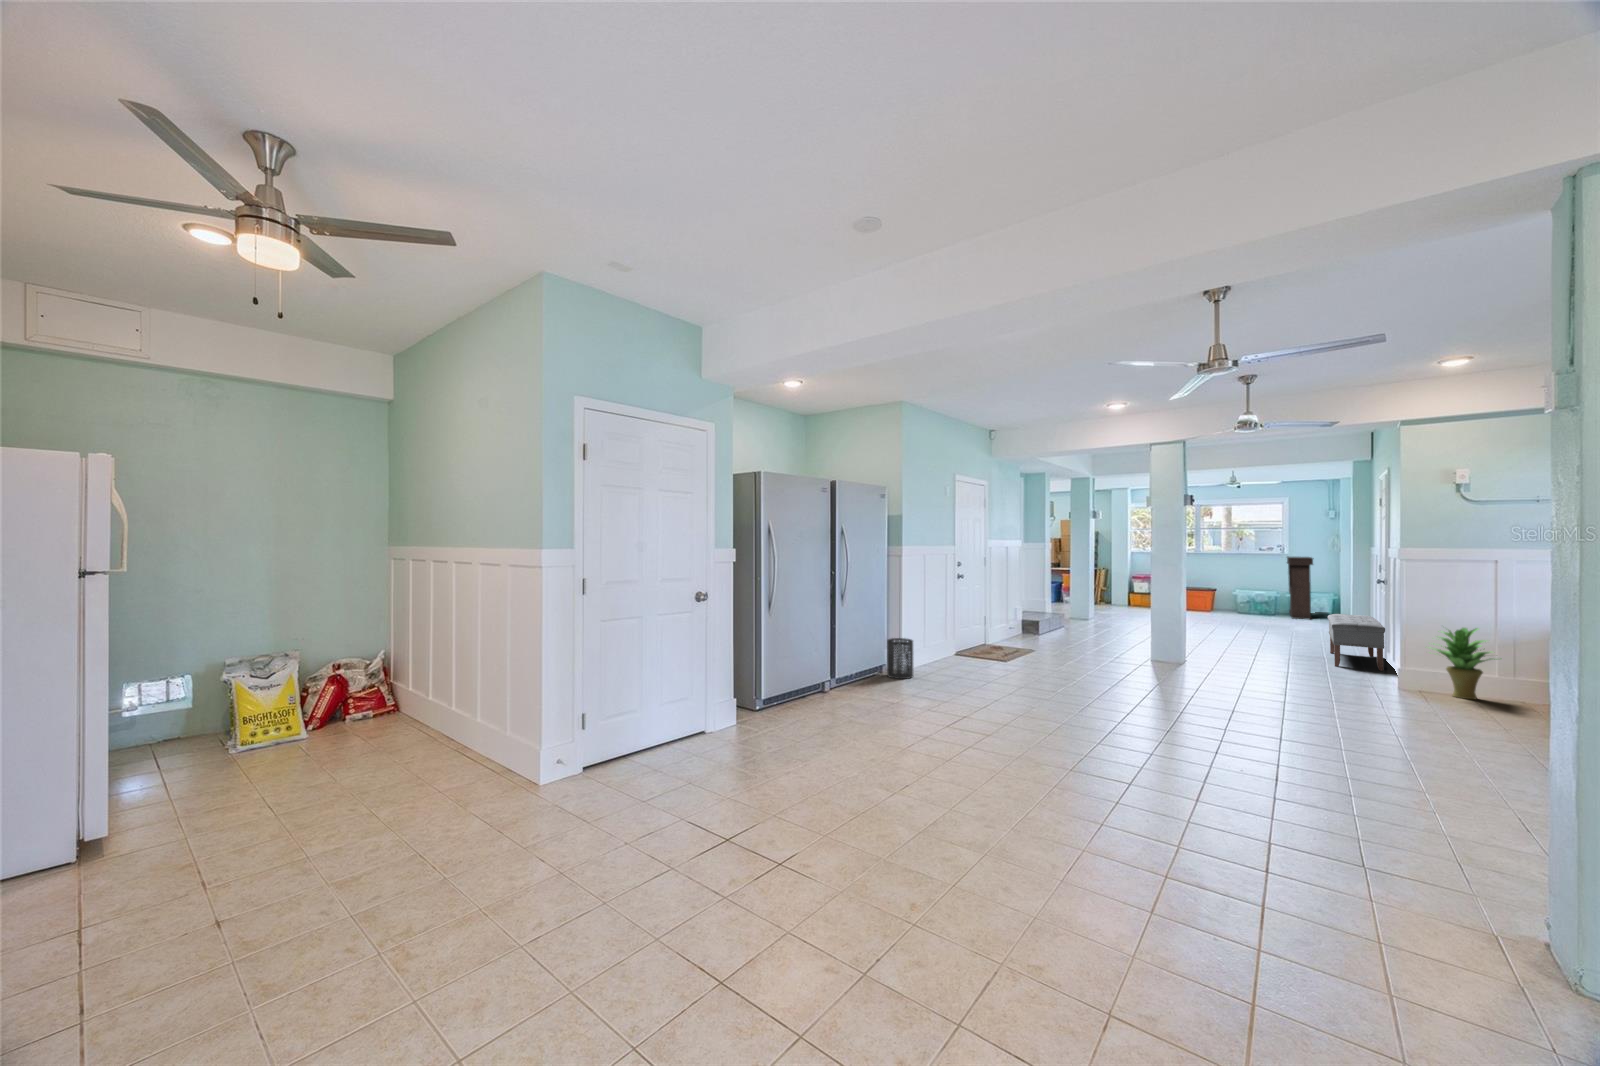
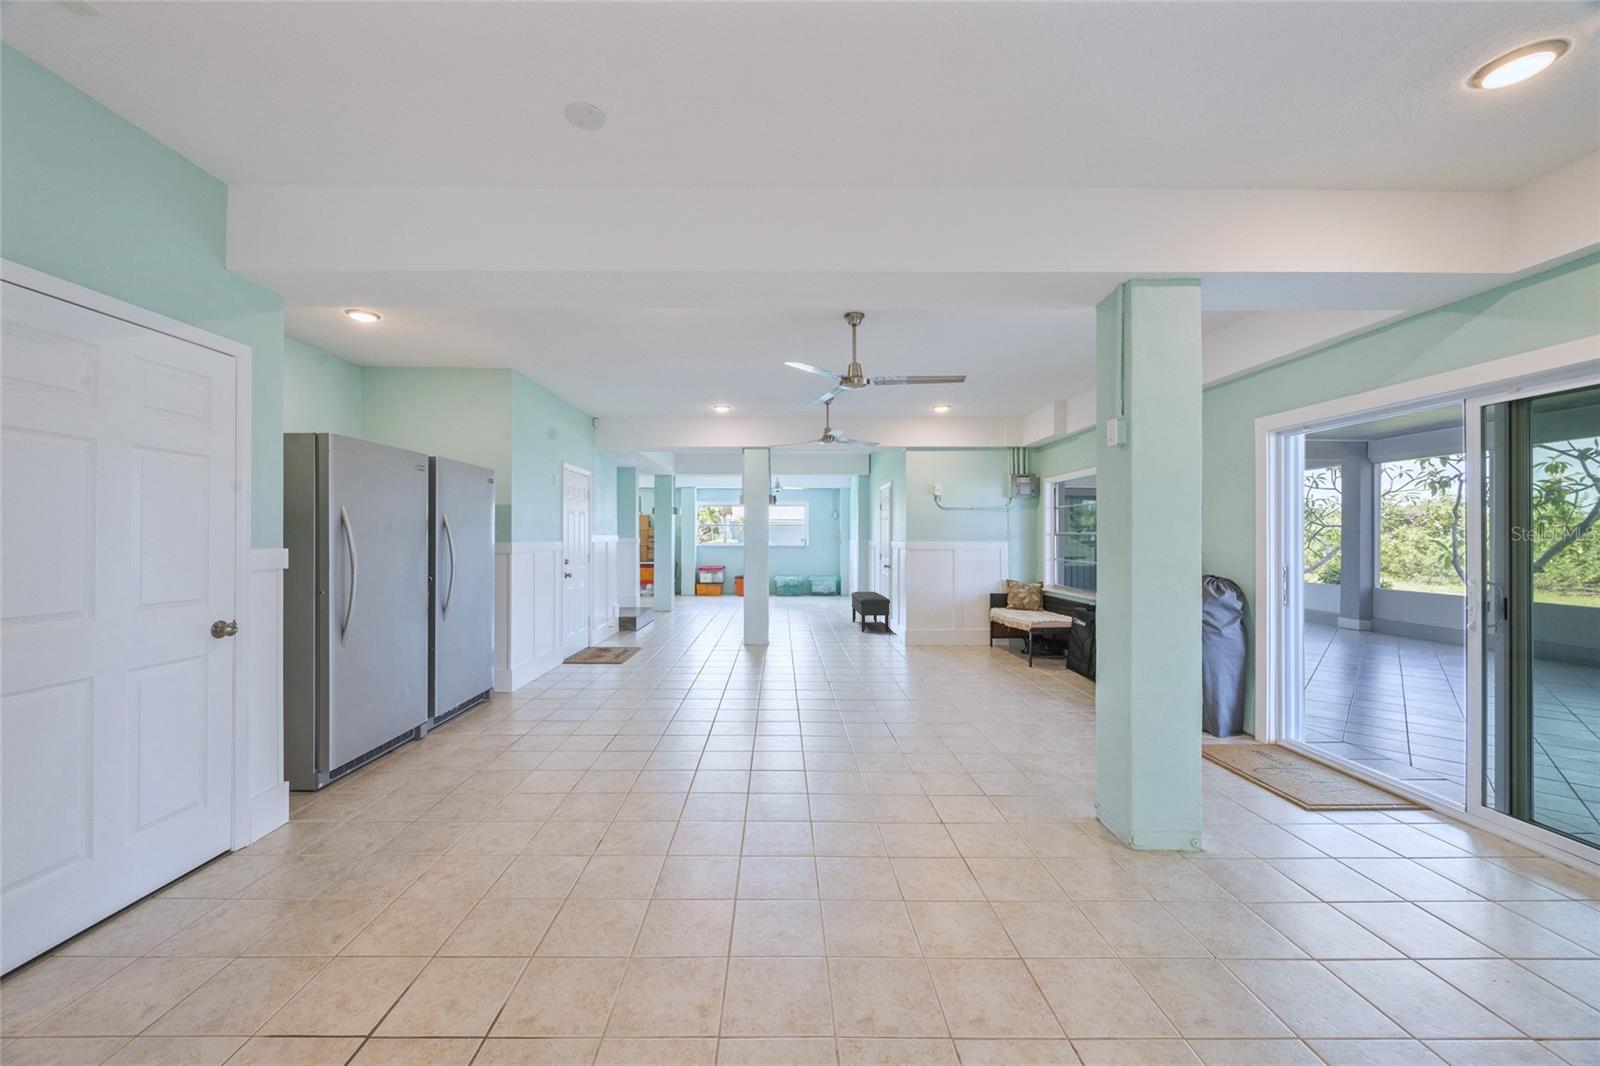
console table: present [1287,557,1313,619] -> none [807,548,826,597]
potted plant: present [1435,628,1495,699] -> none [918,596,958,646]
trash can: present [887,638,913,679] -> none [496,653,531,704]

